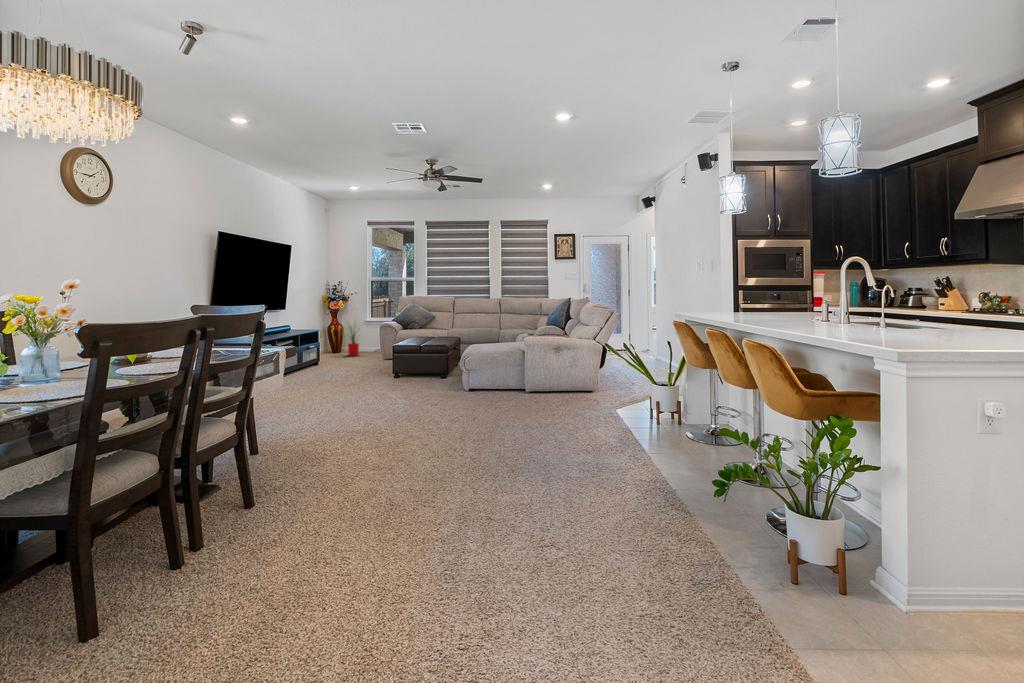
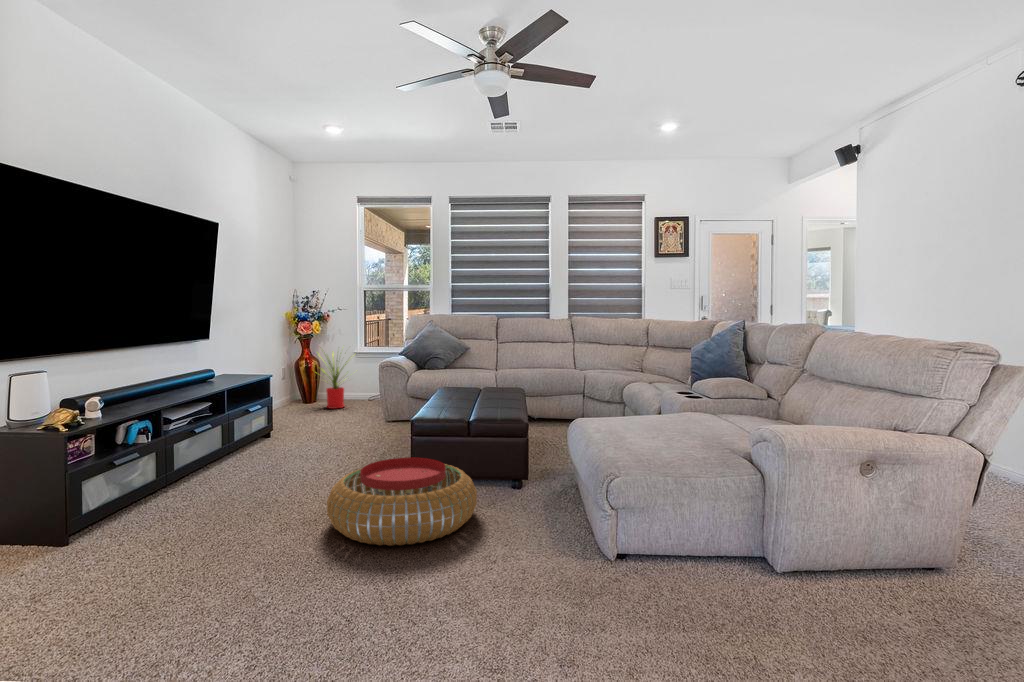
pouf: none [361,362,427,391] -> present [327,457,477,546]

